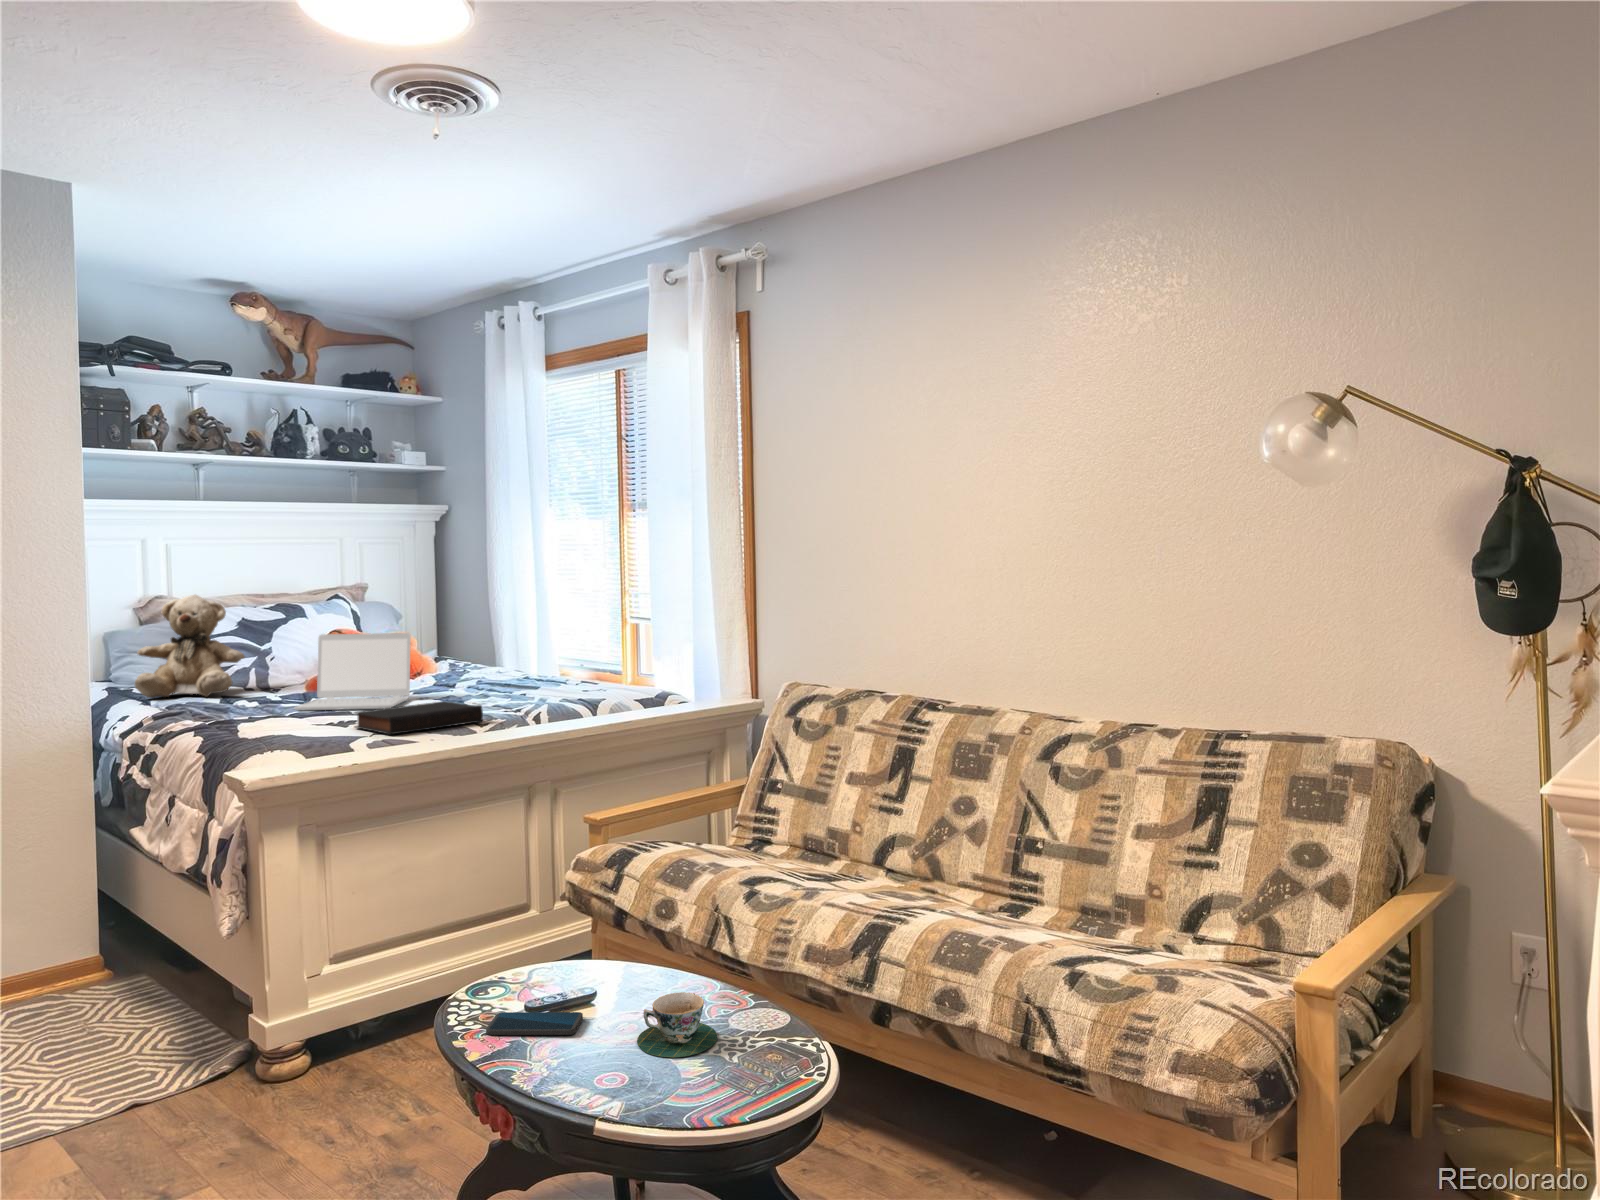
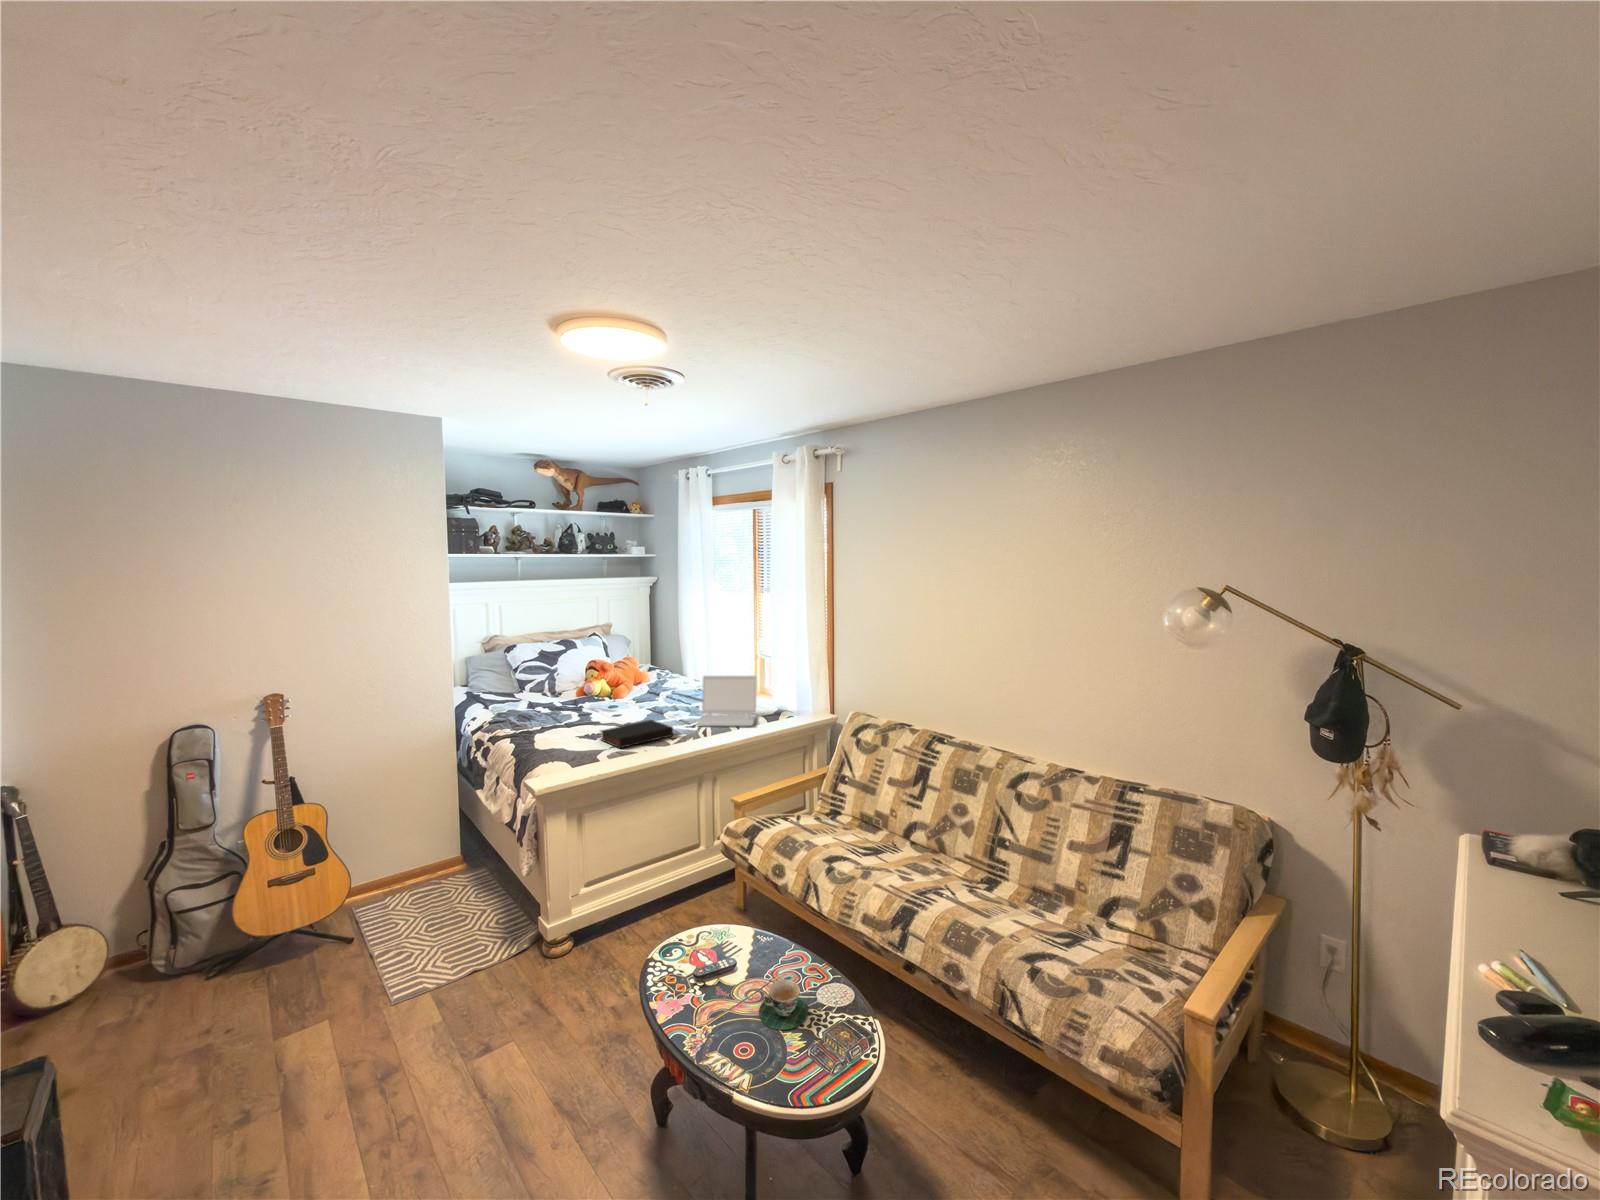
teddy bear: present [135,594,245,698] -> none [480,642,541,703]
laptop: present [295,633,411,710] -> present [696,676,756,726]
smartphone: present [486,1012,583,1035] -> none [669,979,727,1003]

